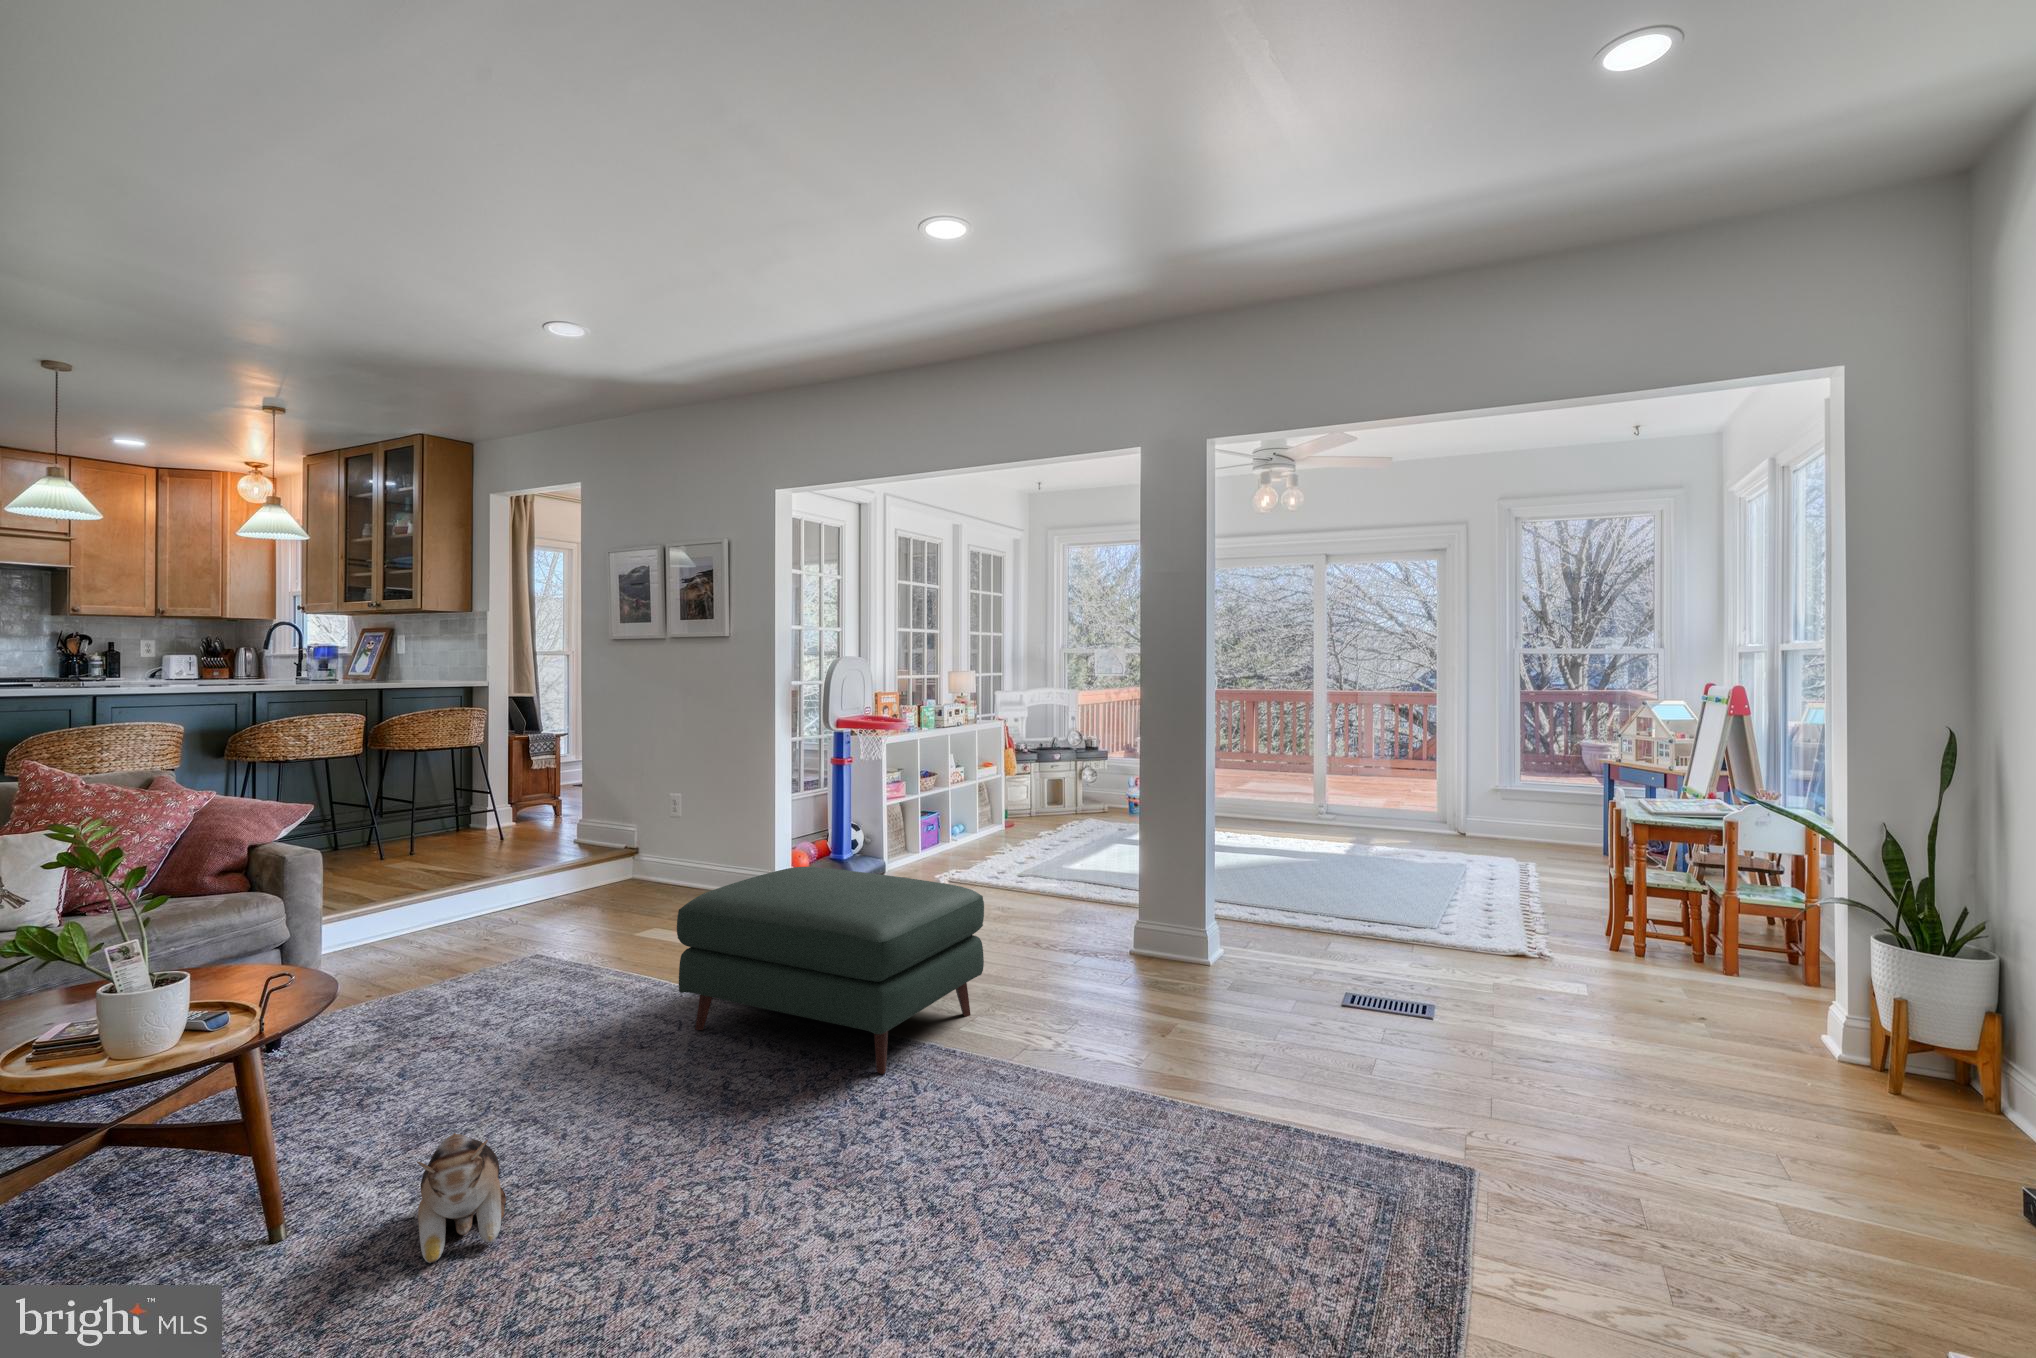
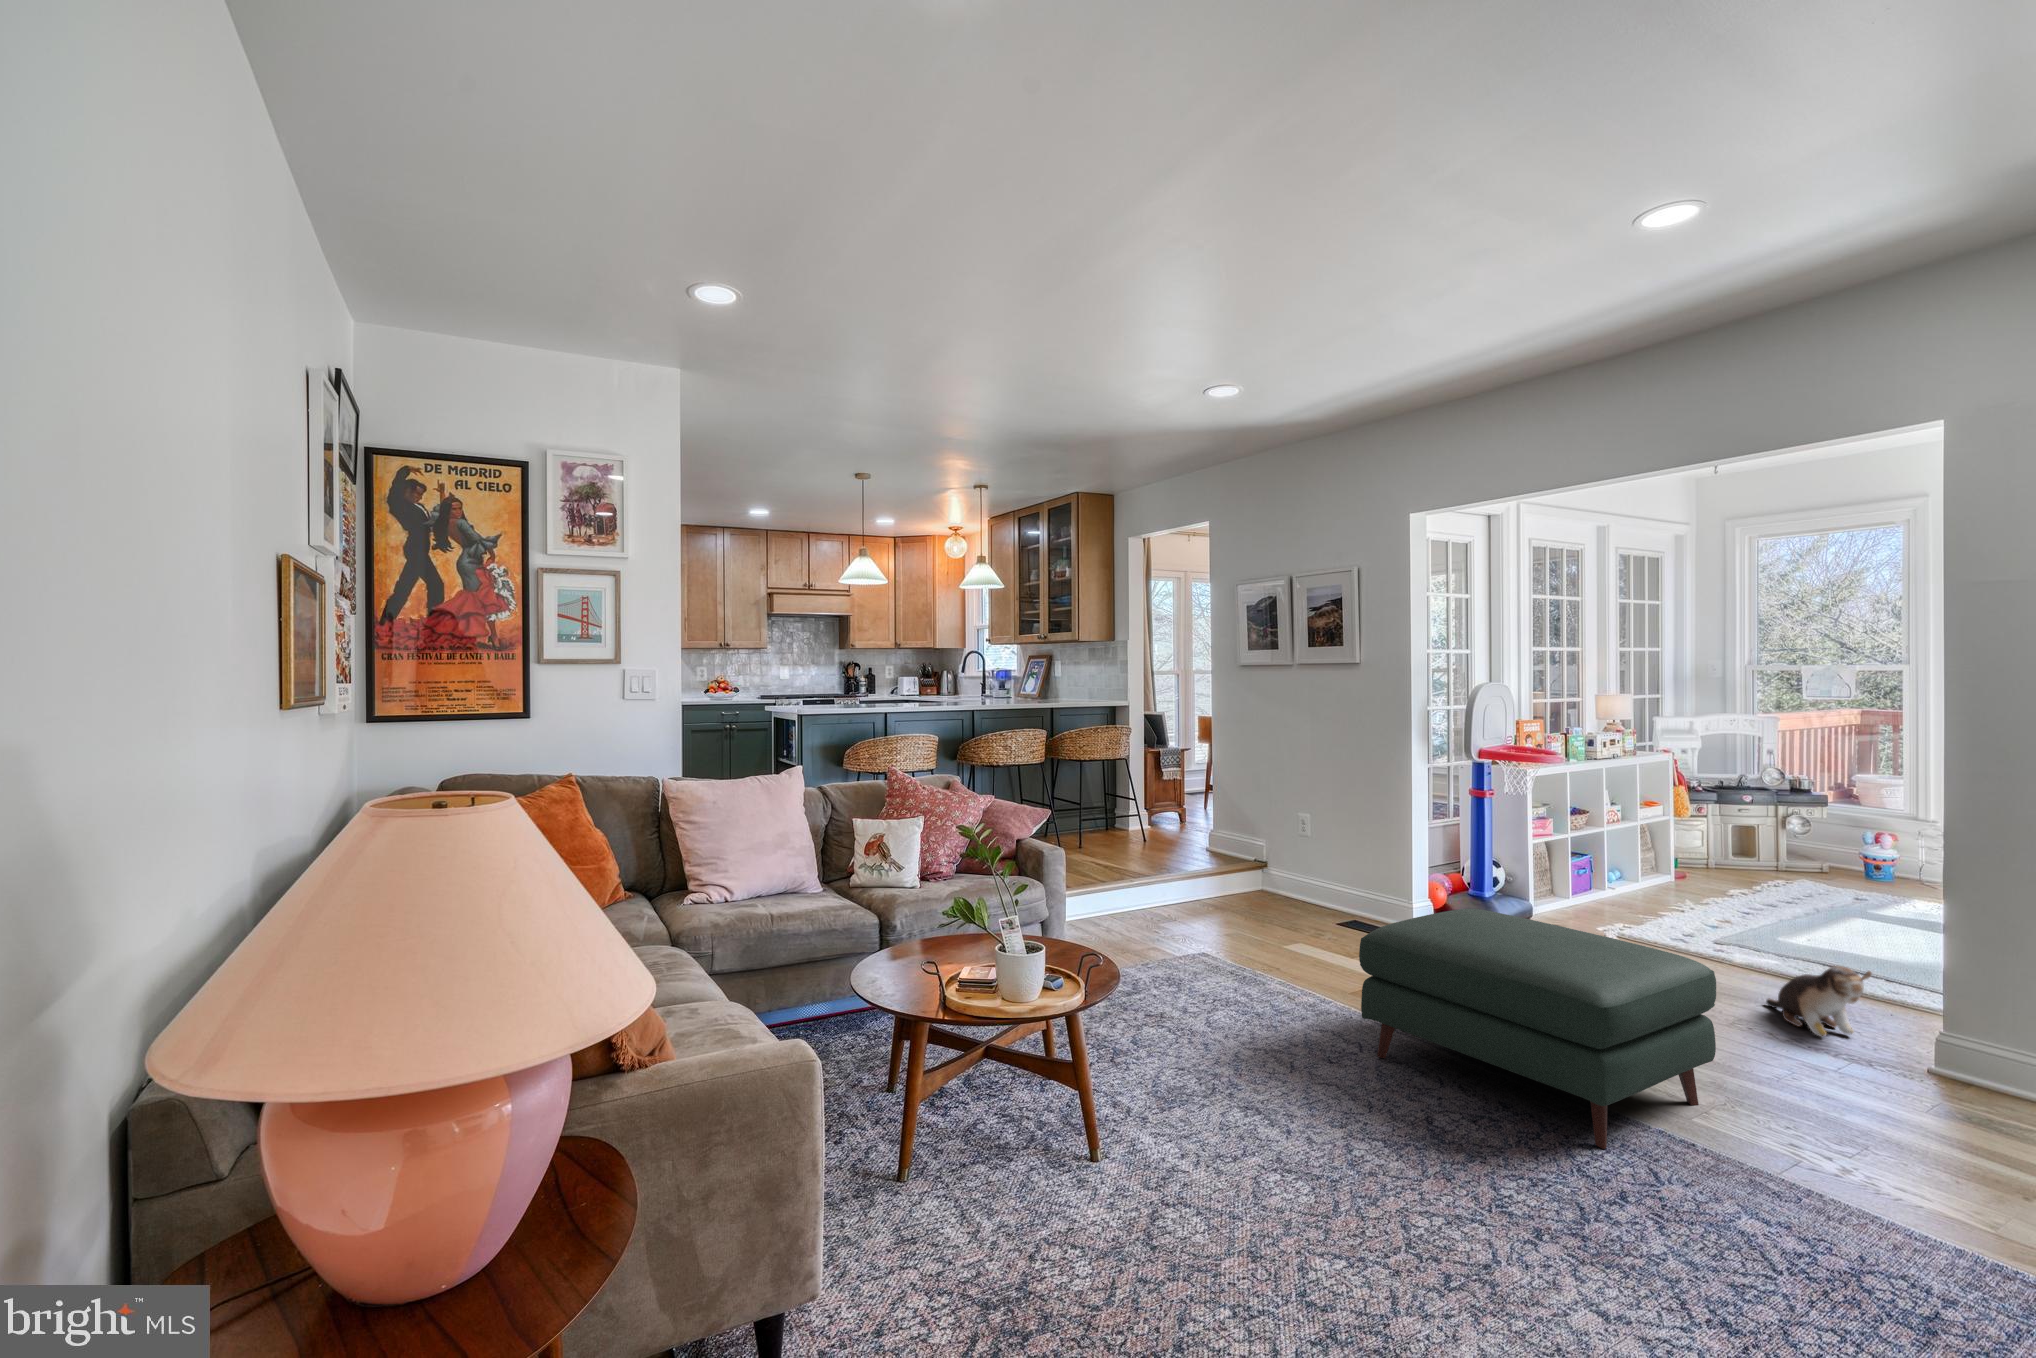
plush toy: present [417,1133,506,1263] -> present [1766,966,1871,1036]

